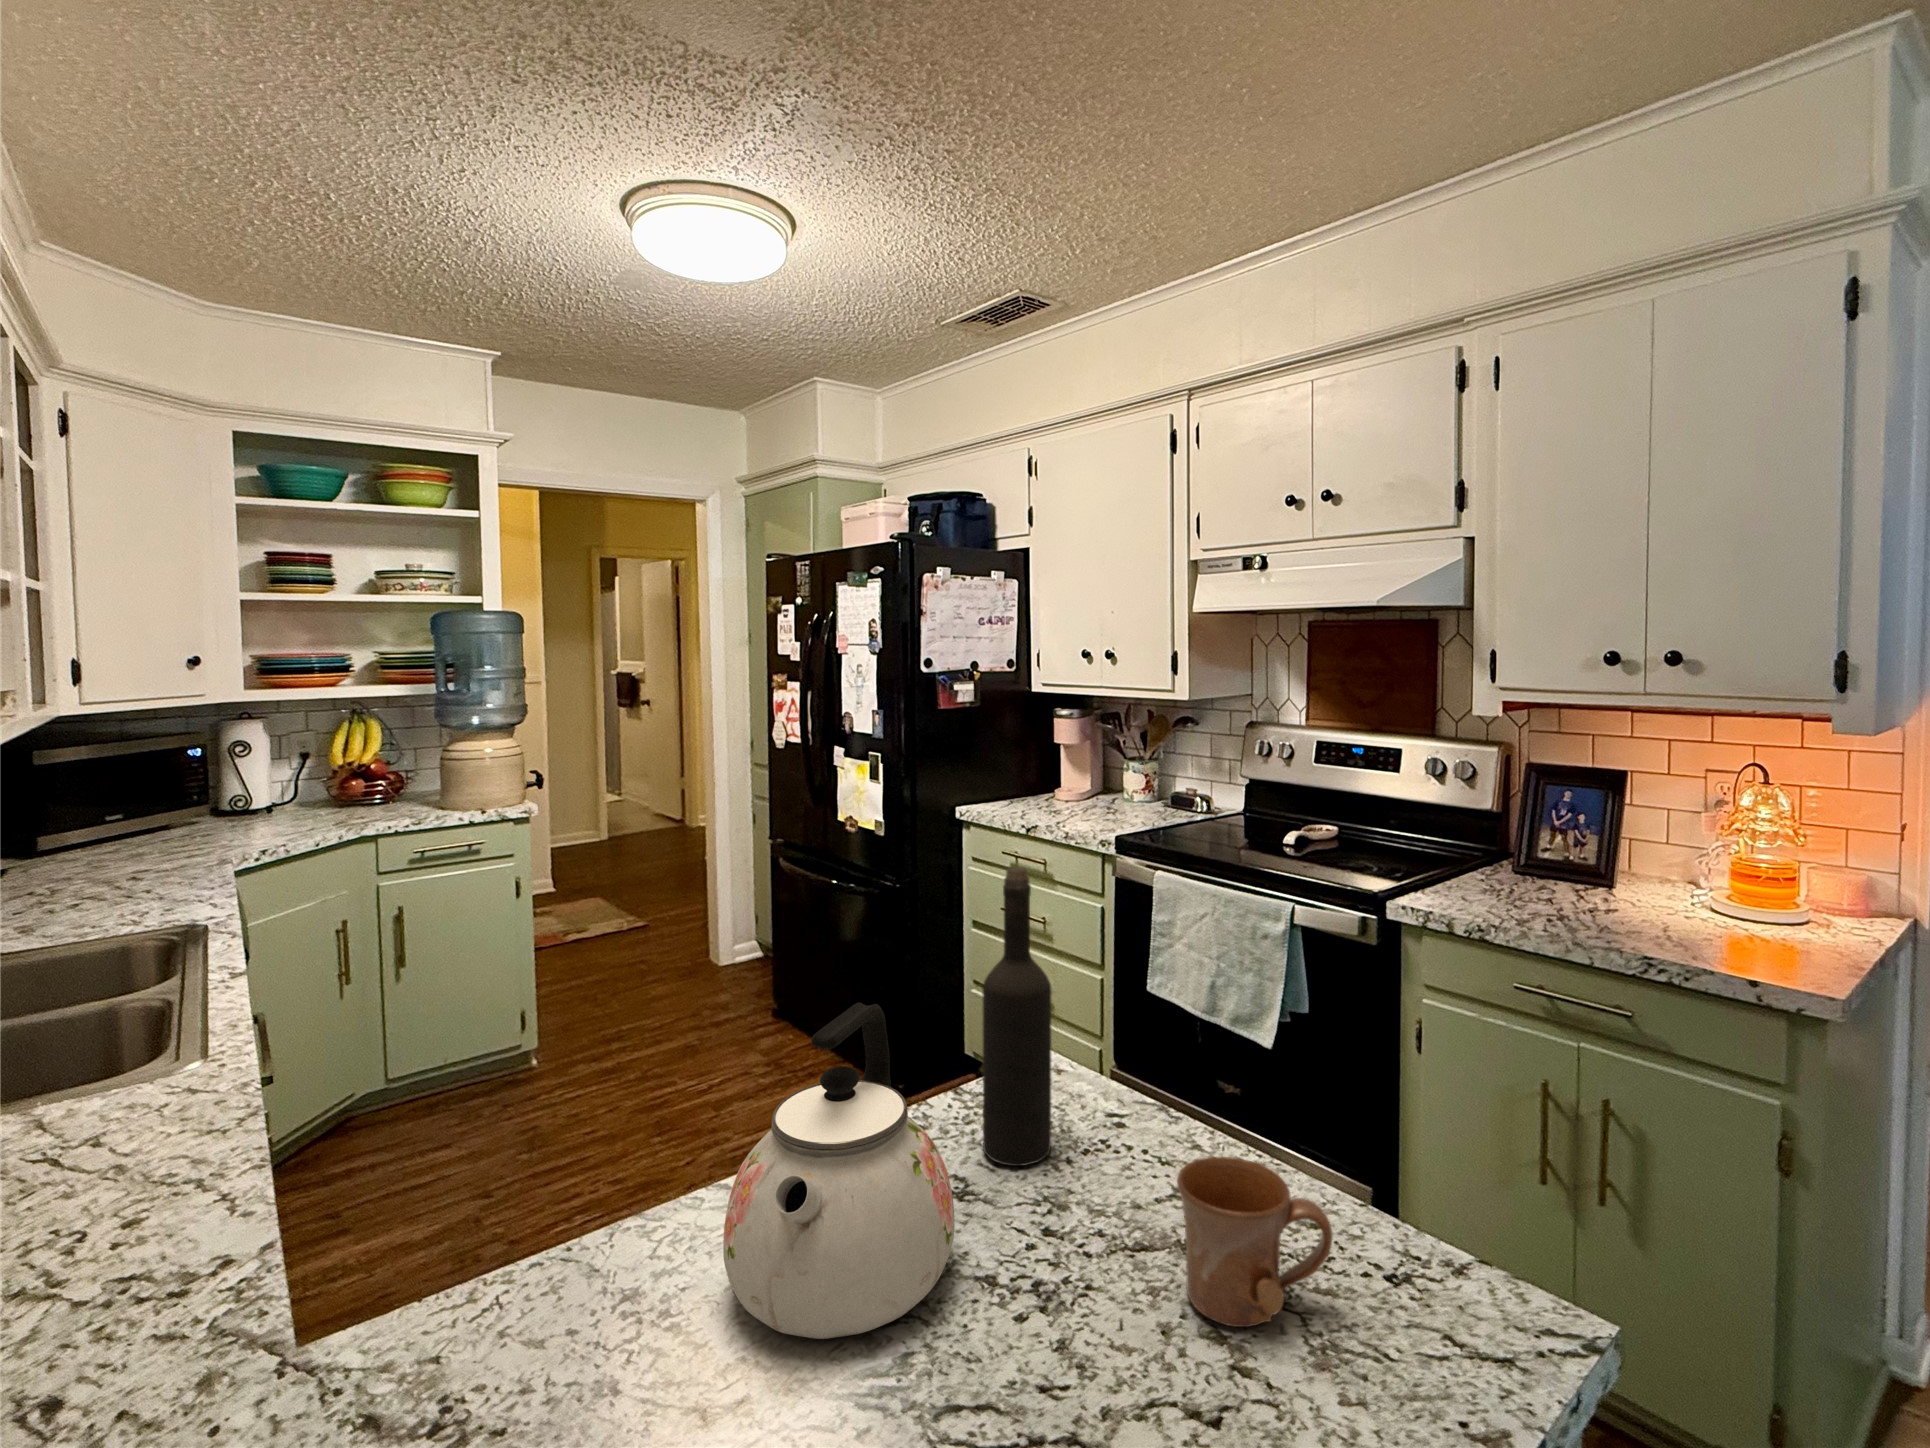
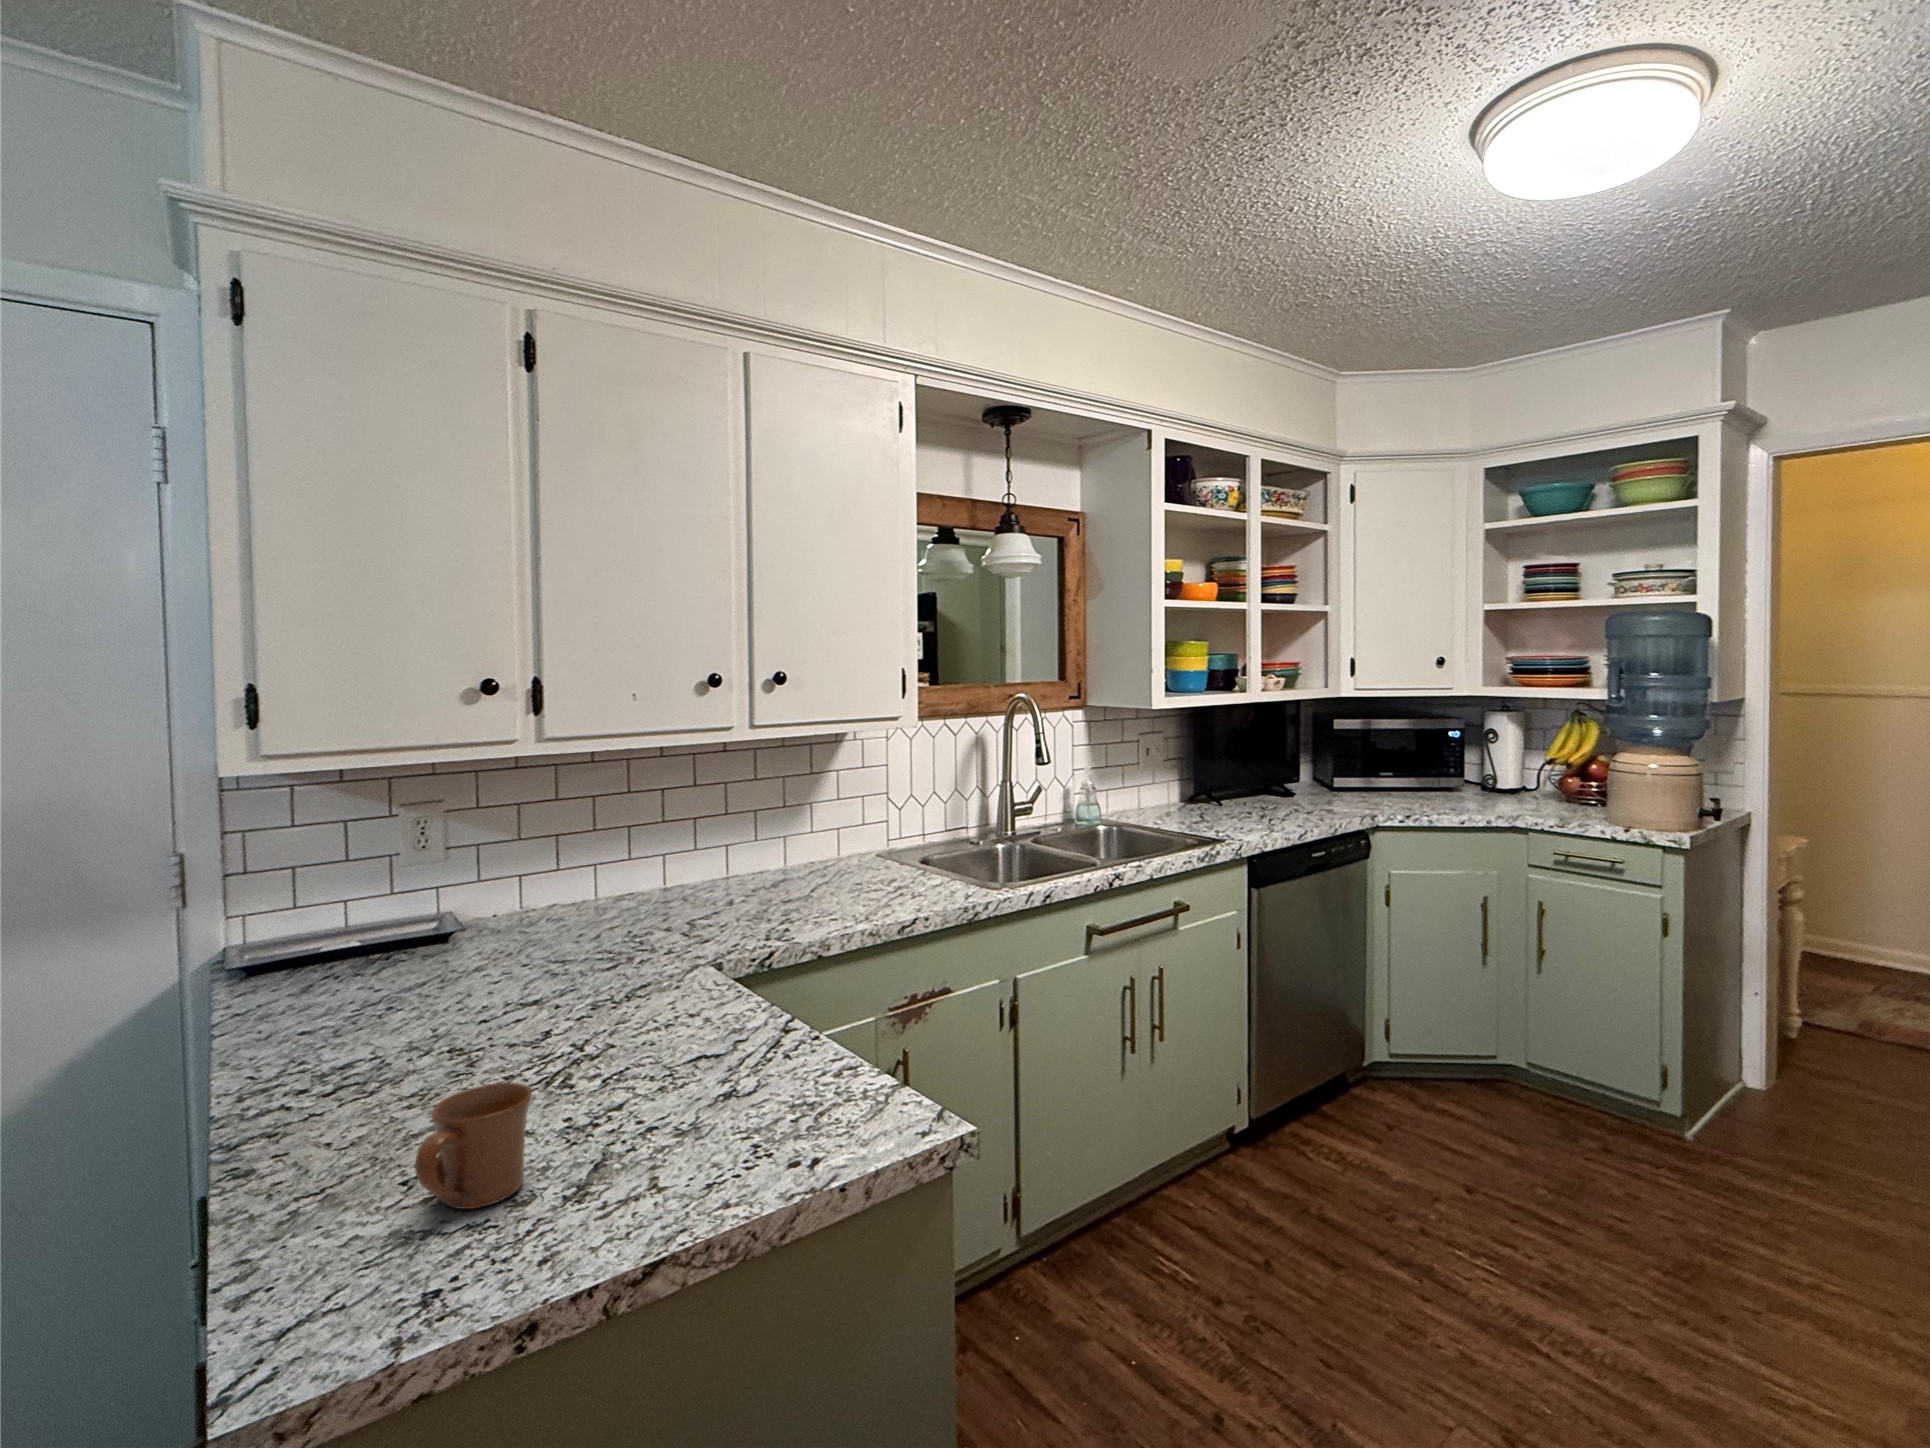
wine bottle: present [982,867,1051,1166] -> none [738,866,807,1130]
kettle: present [723,1003,955,1339] -> none [574,906,724,1089]

